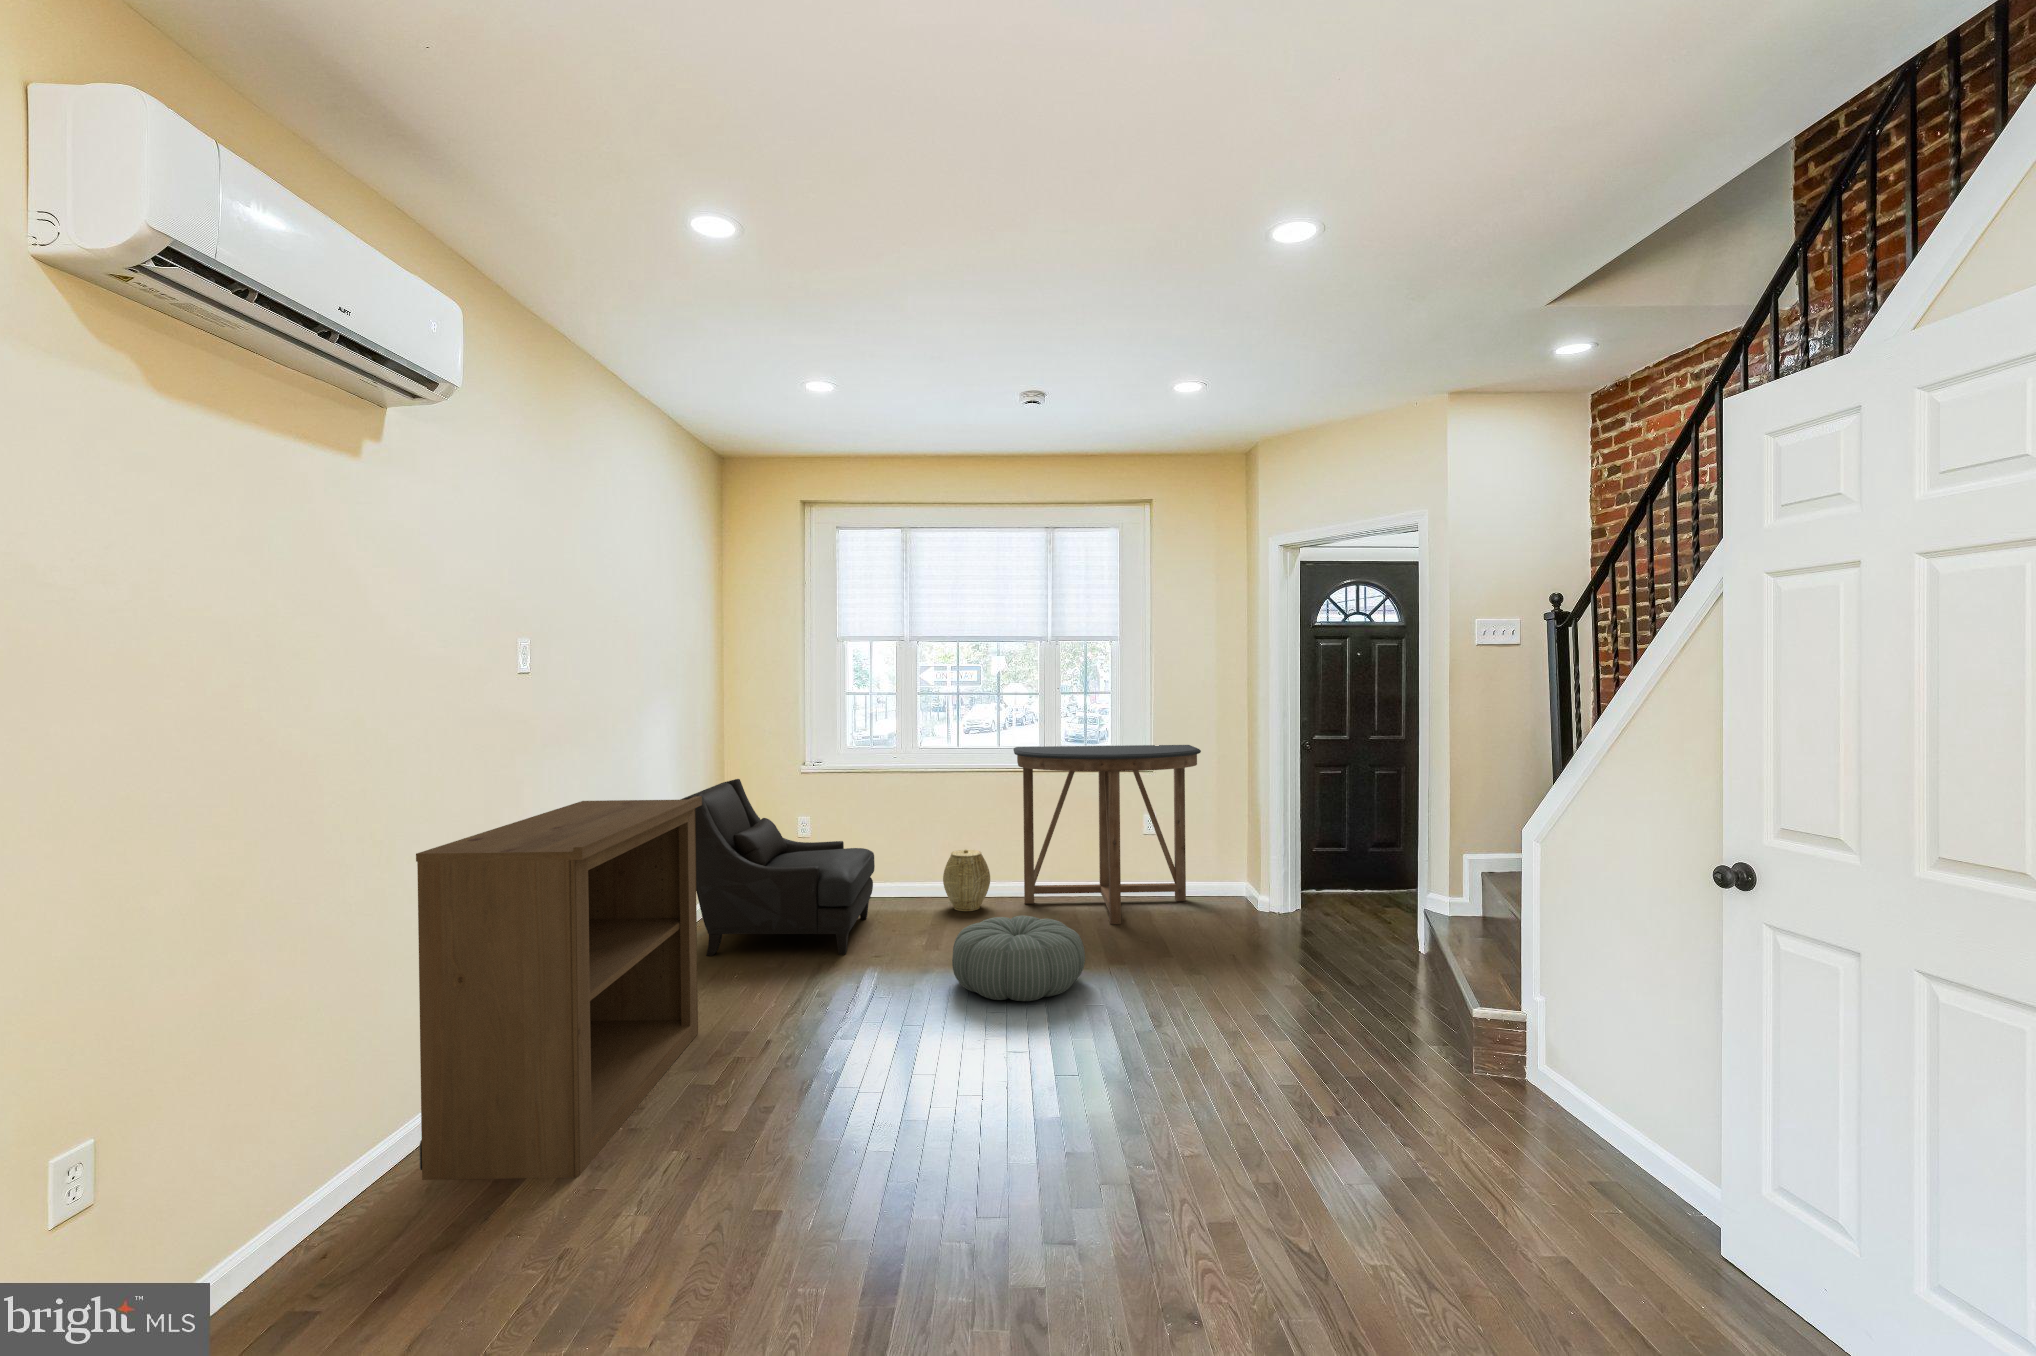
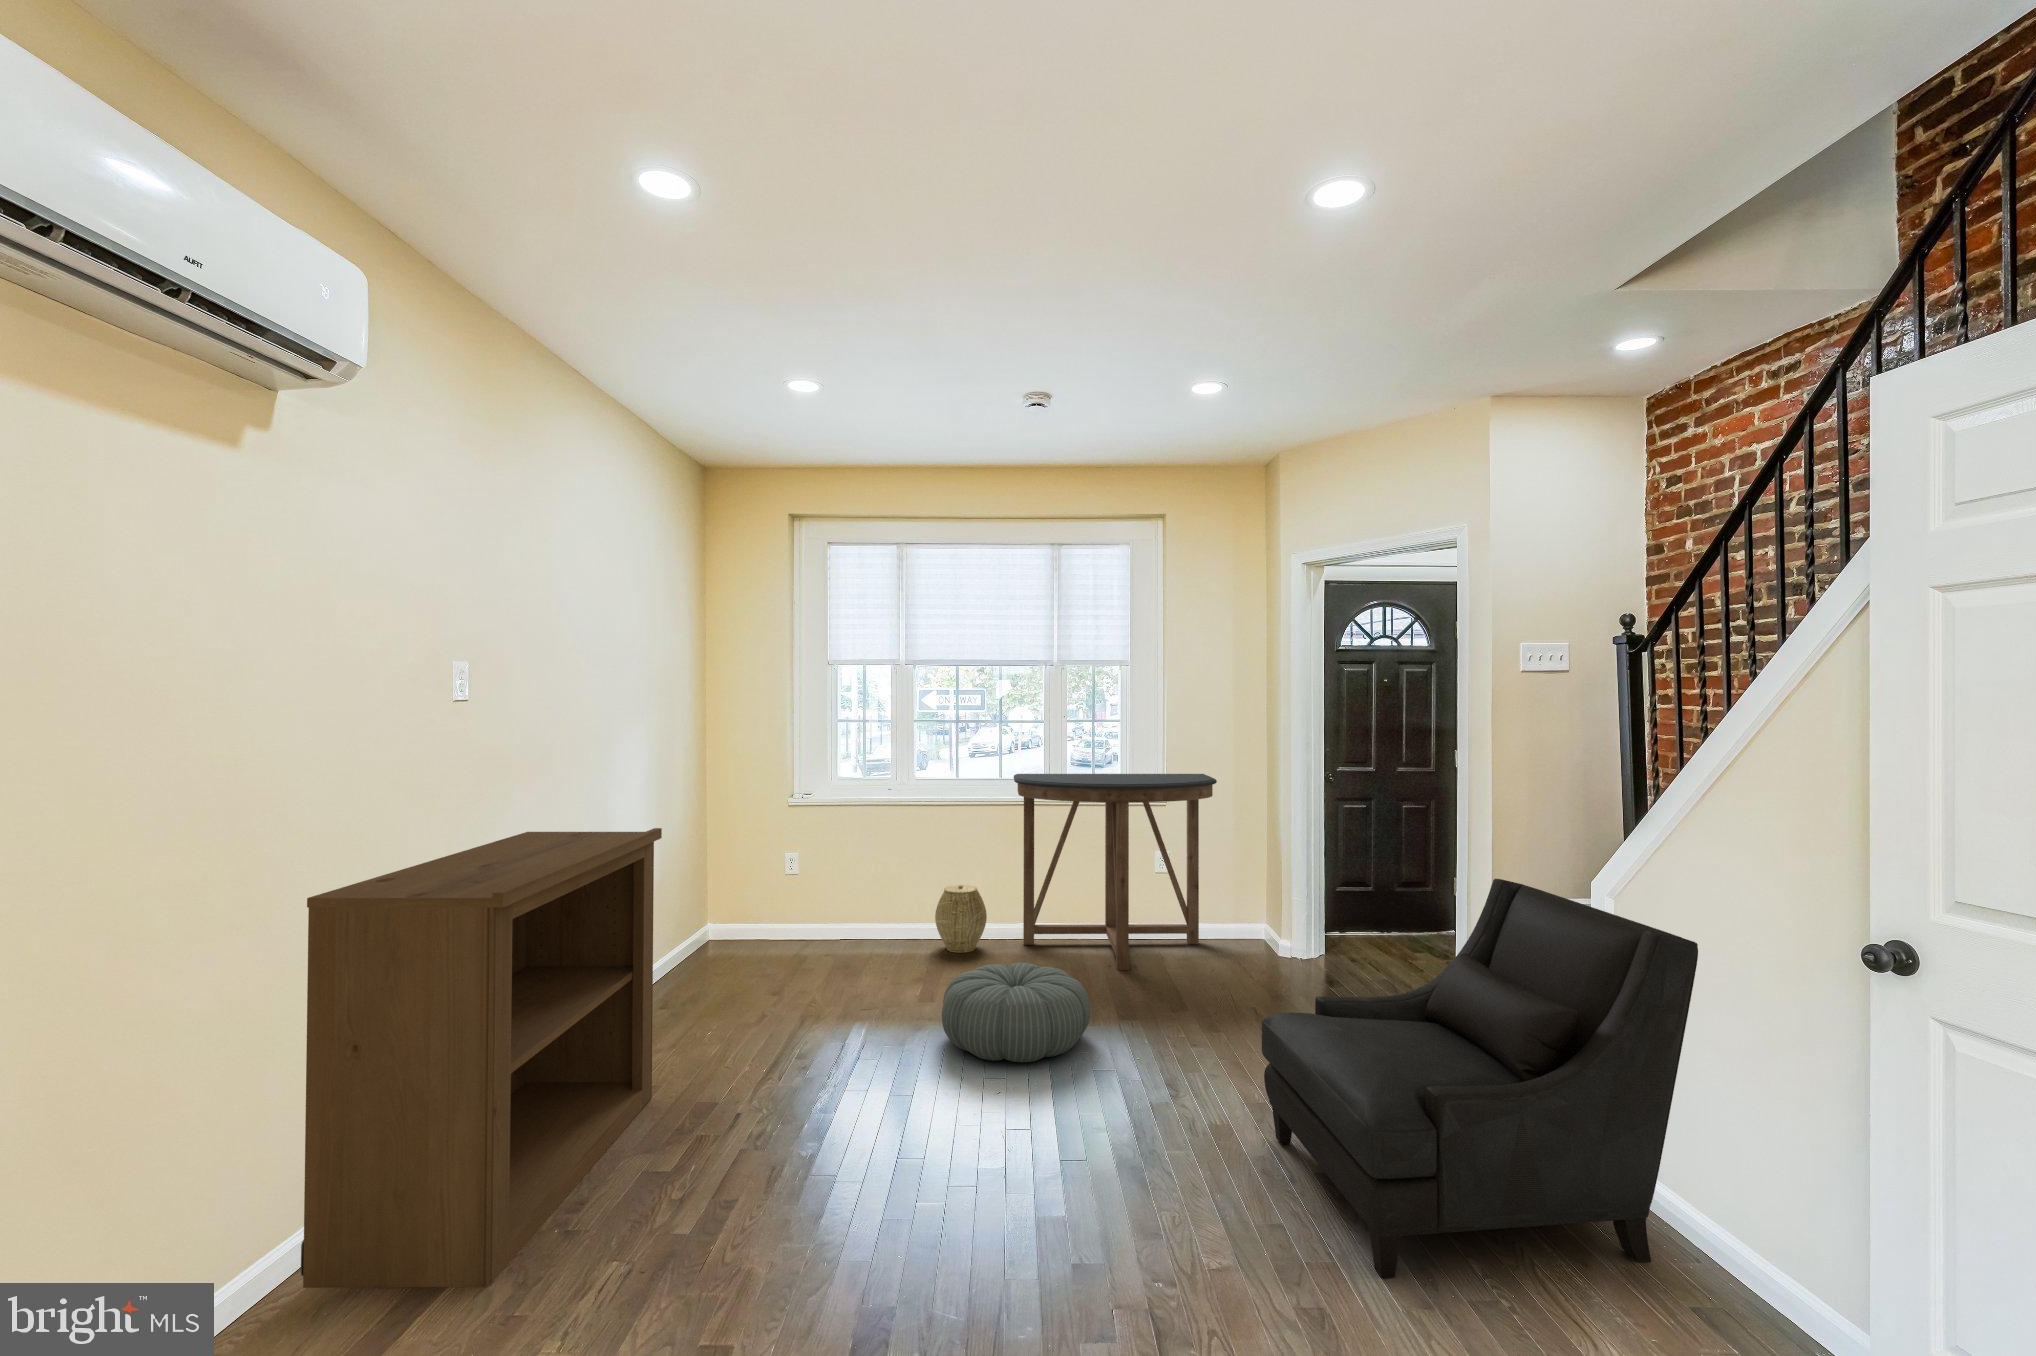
armchair: present [682,779,875,956] -> present [1262,879,1698,1278]

